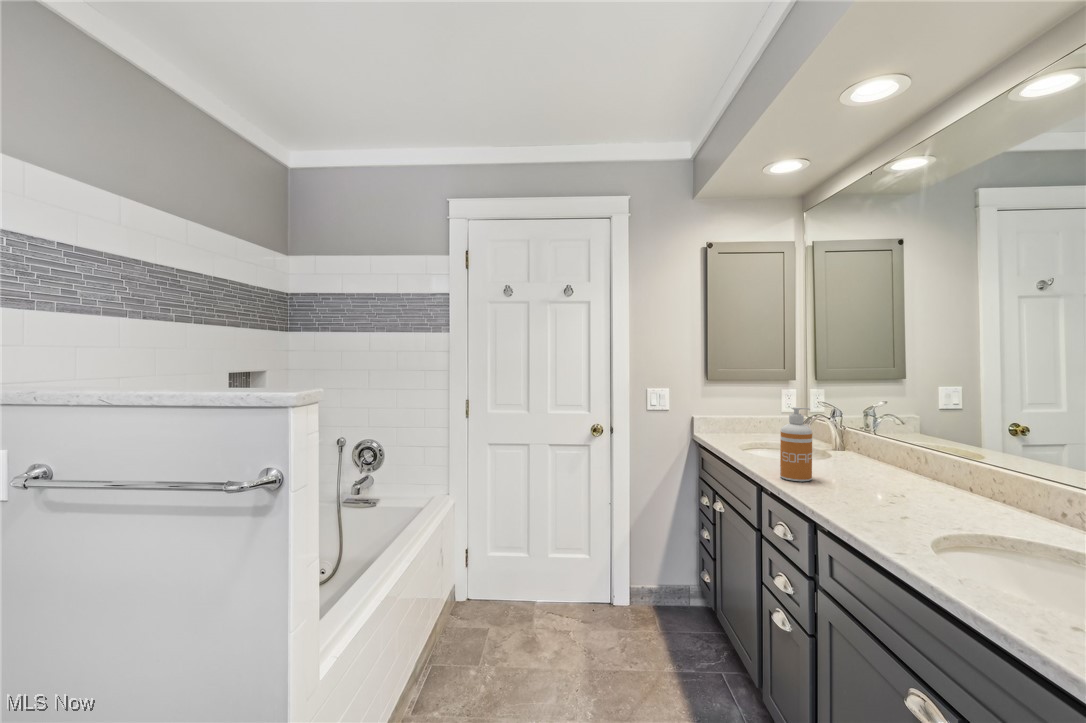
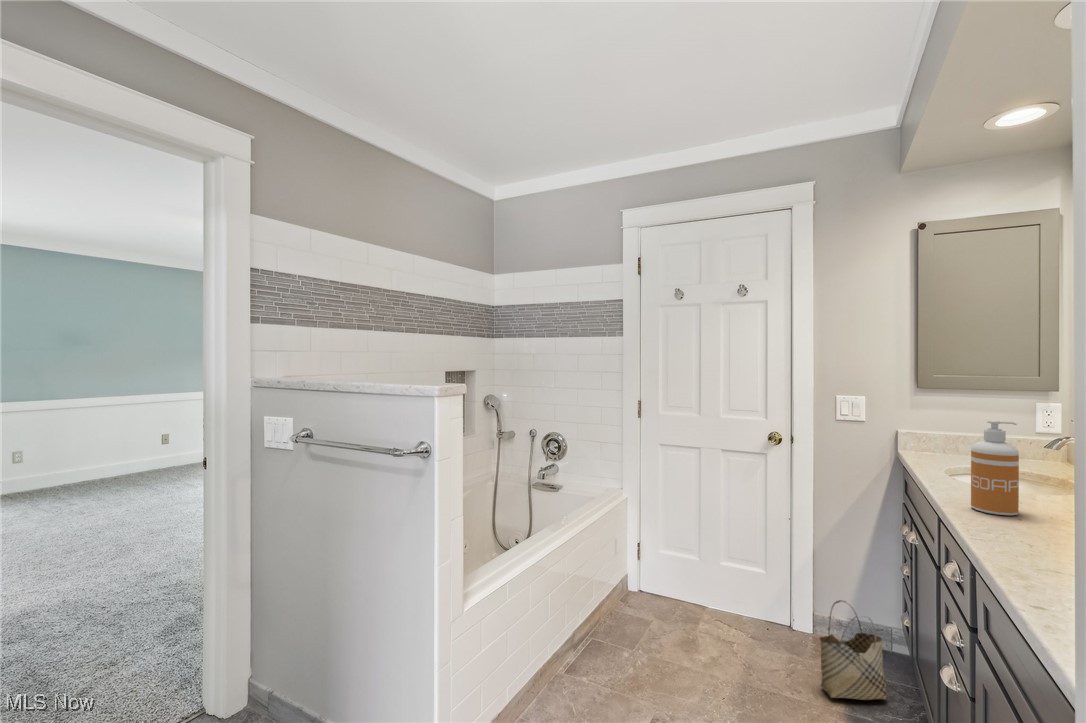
woven basket: none [649,571,698,659] -> present [820,600,887,700]

